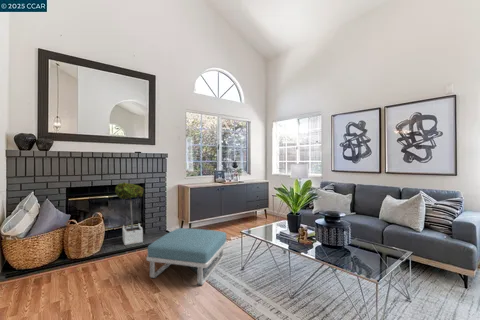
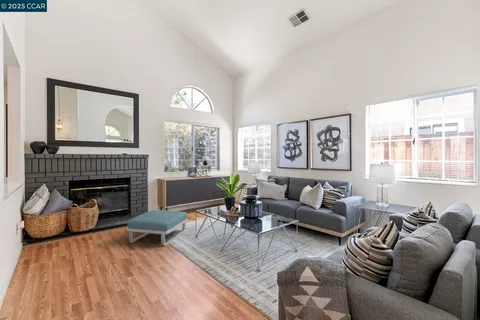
potted tree: present [115,182,144,245] -> none [106,177,129,224]

